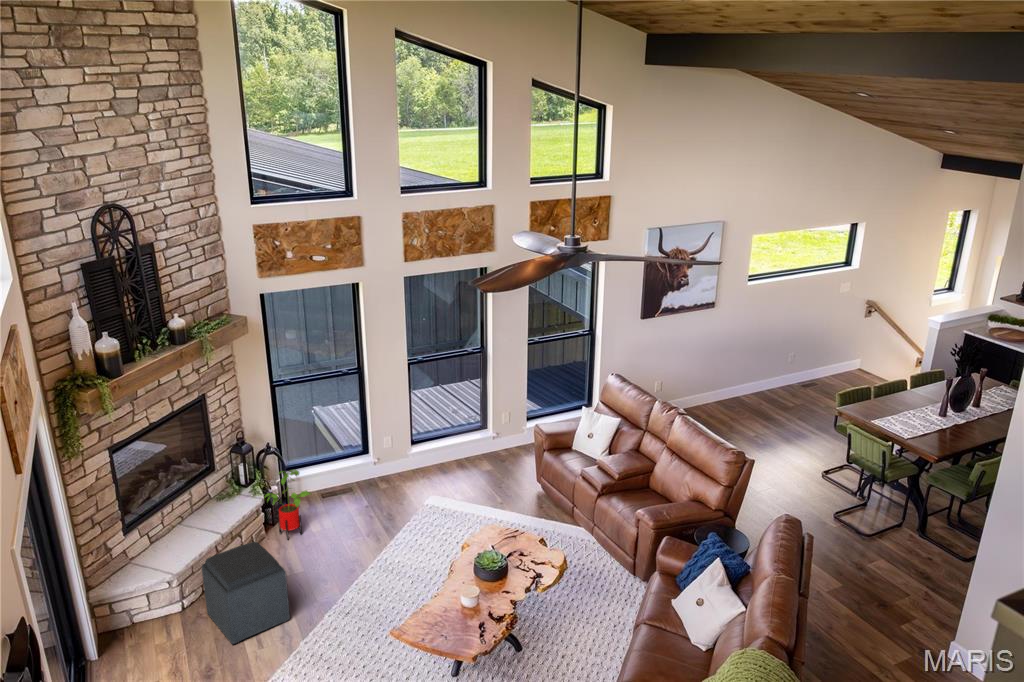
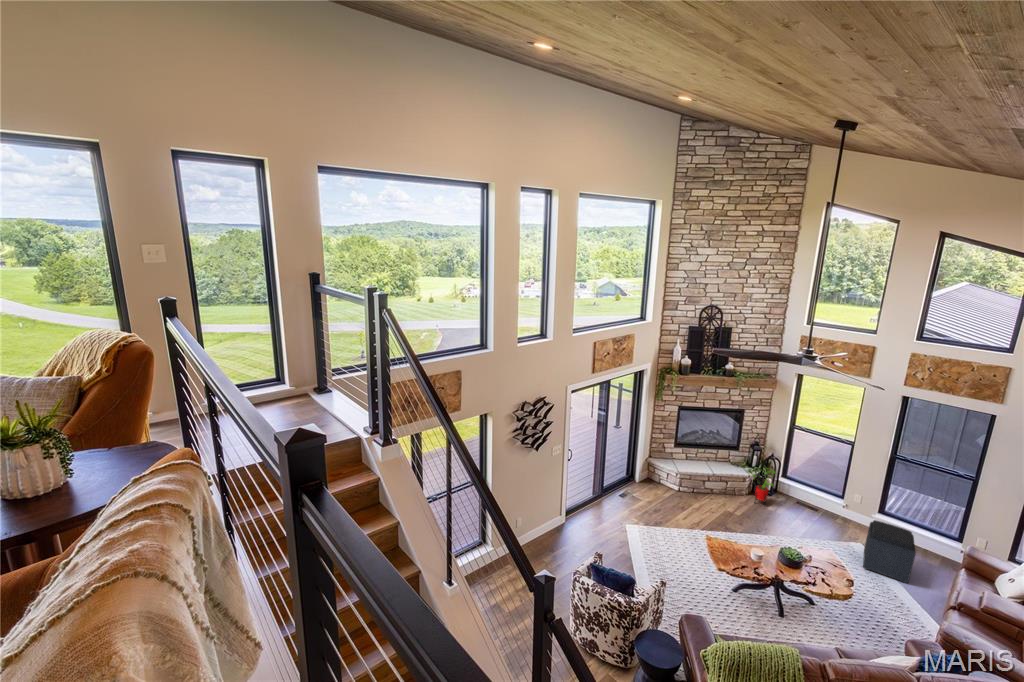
ottoman: present [202,542,290,644] -> present [863,520,915,583]

